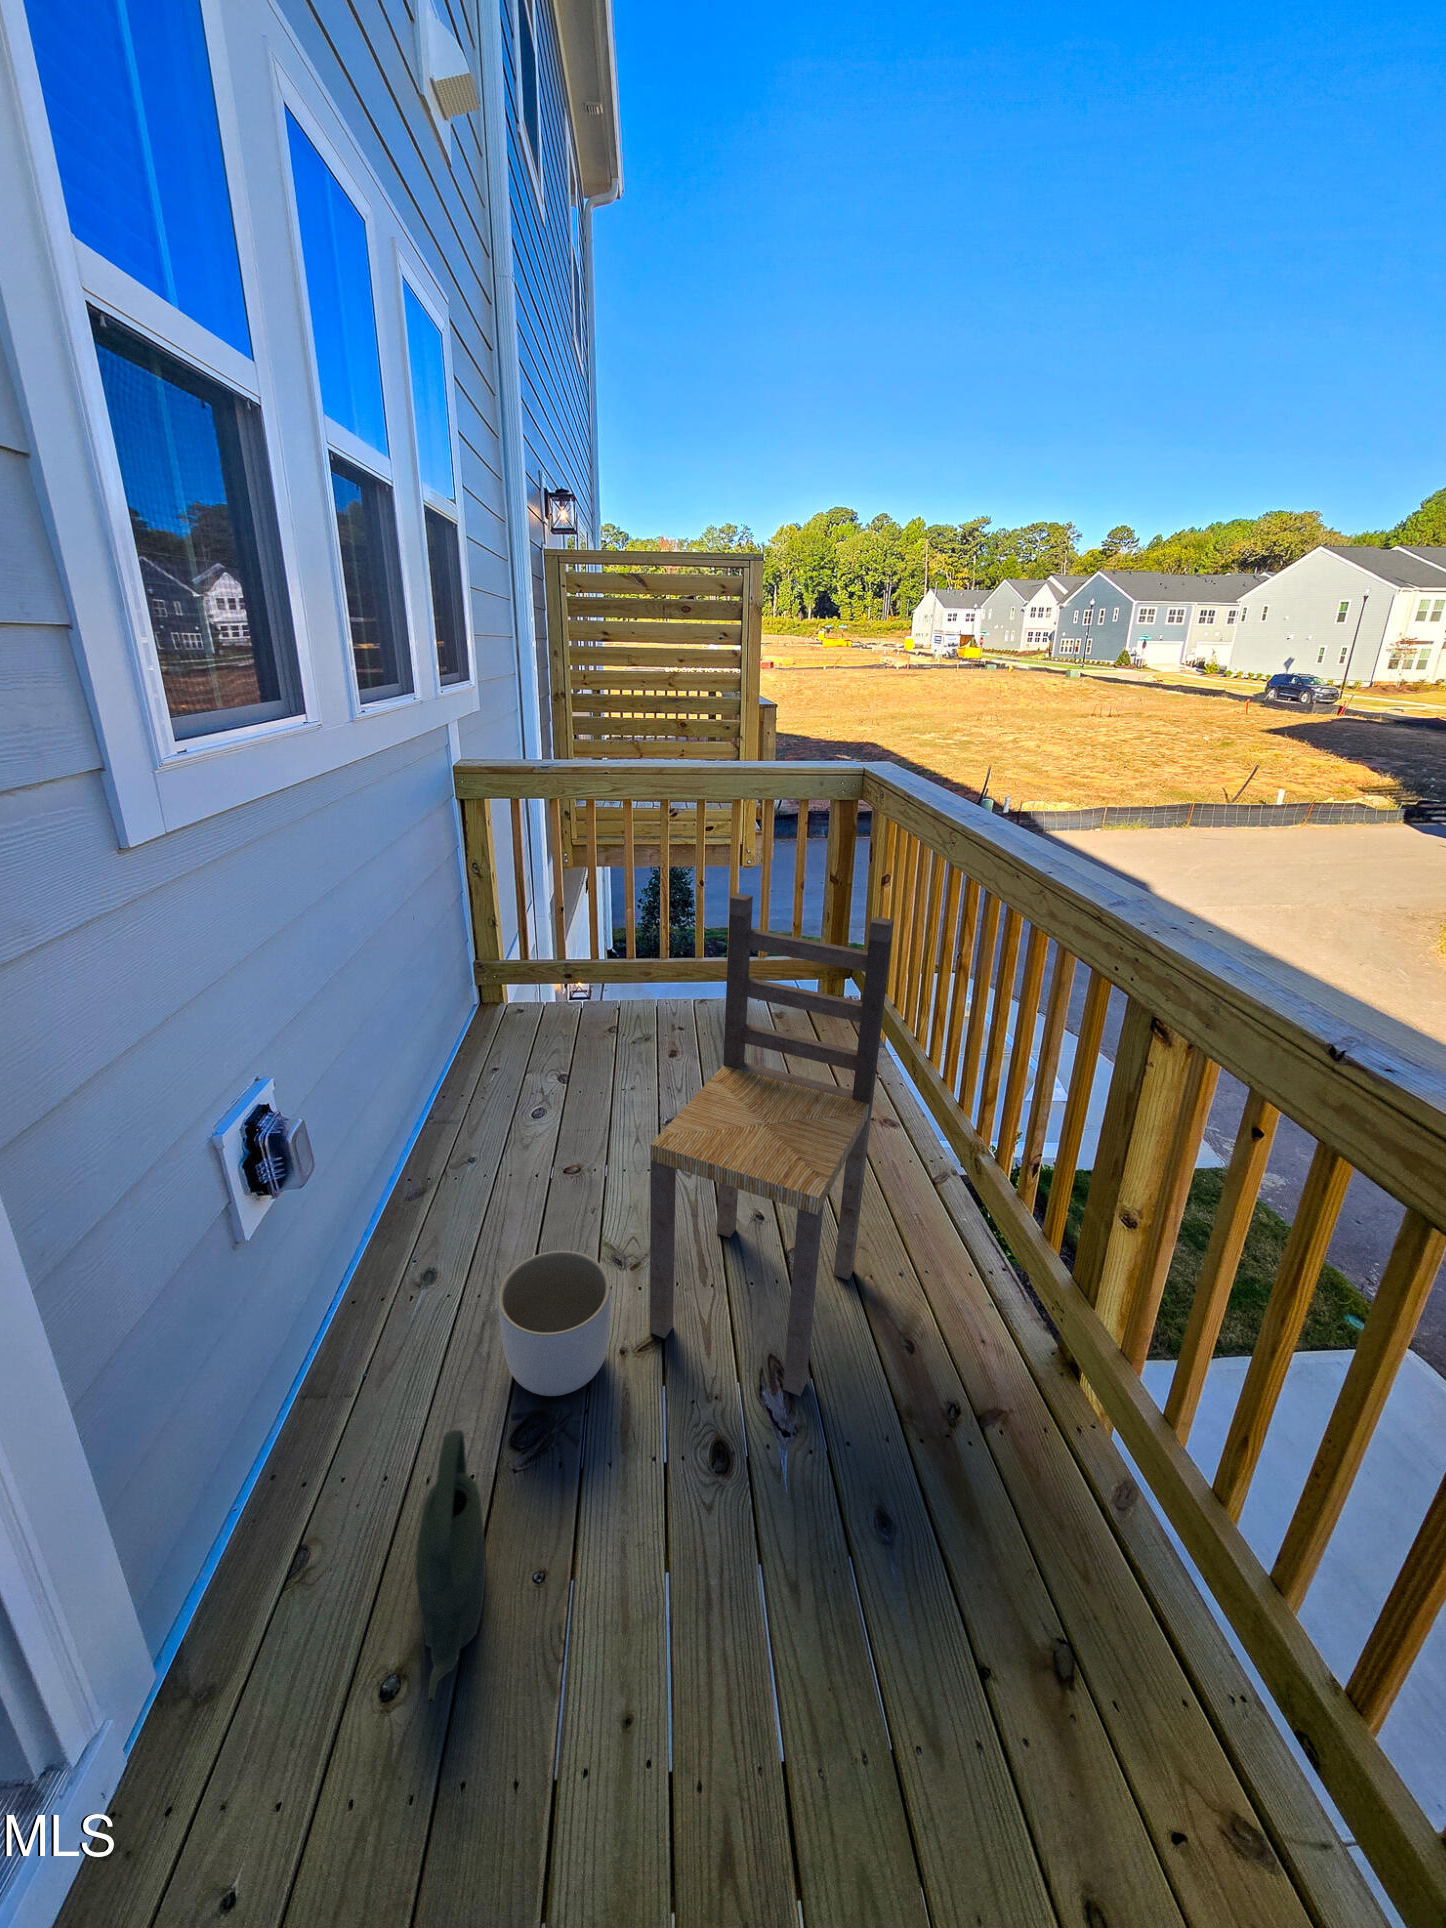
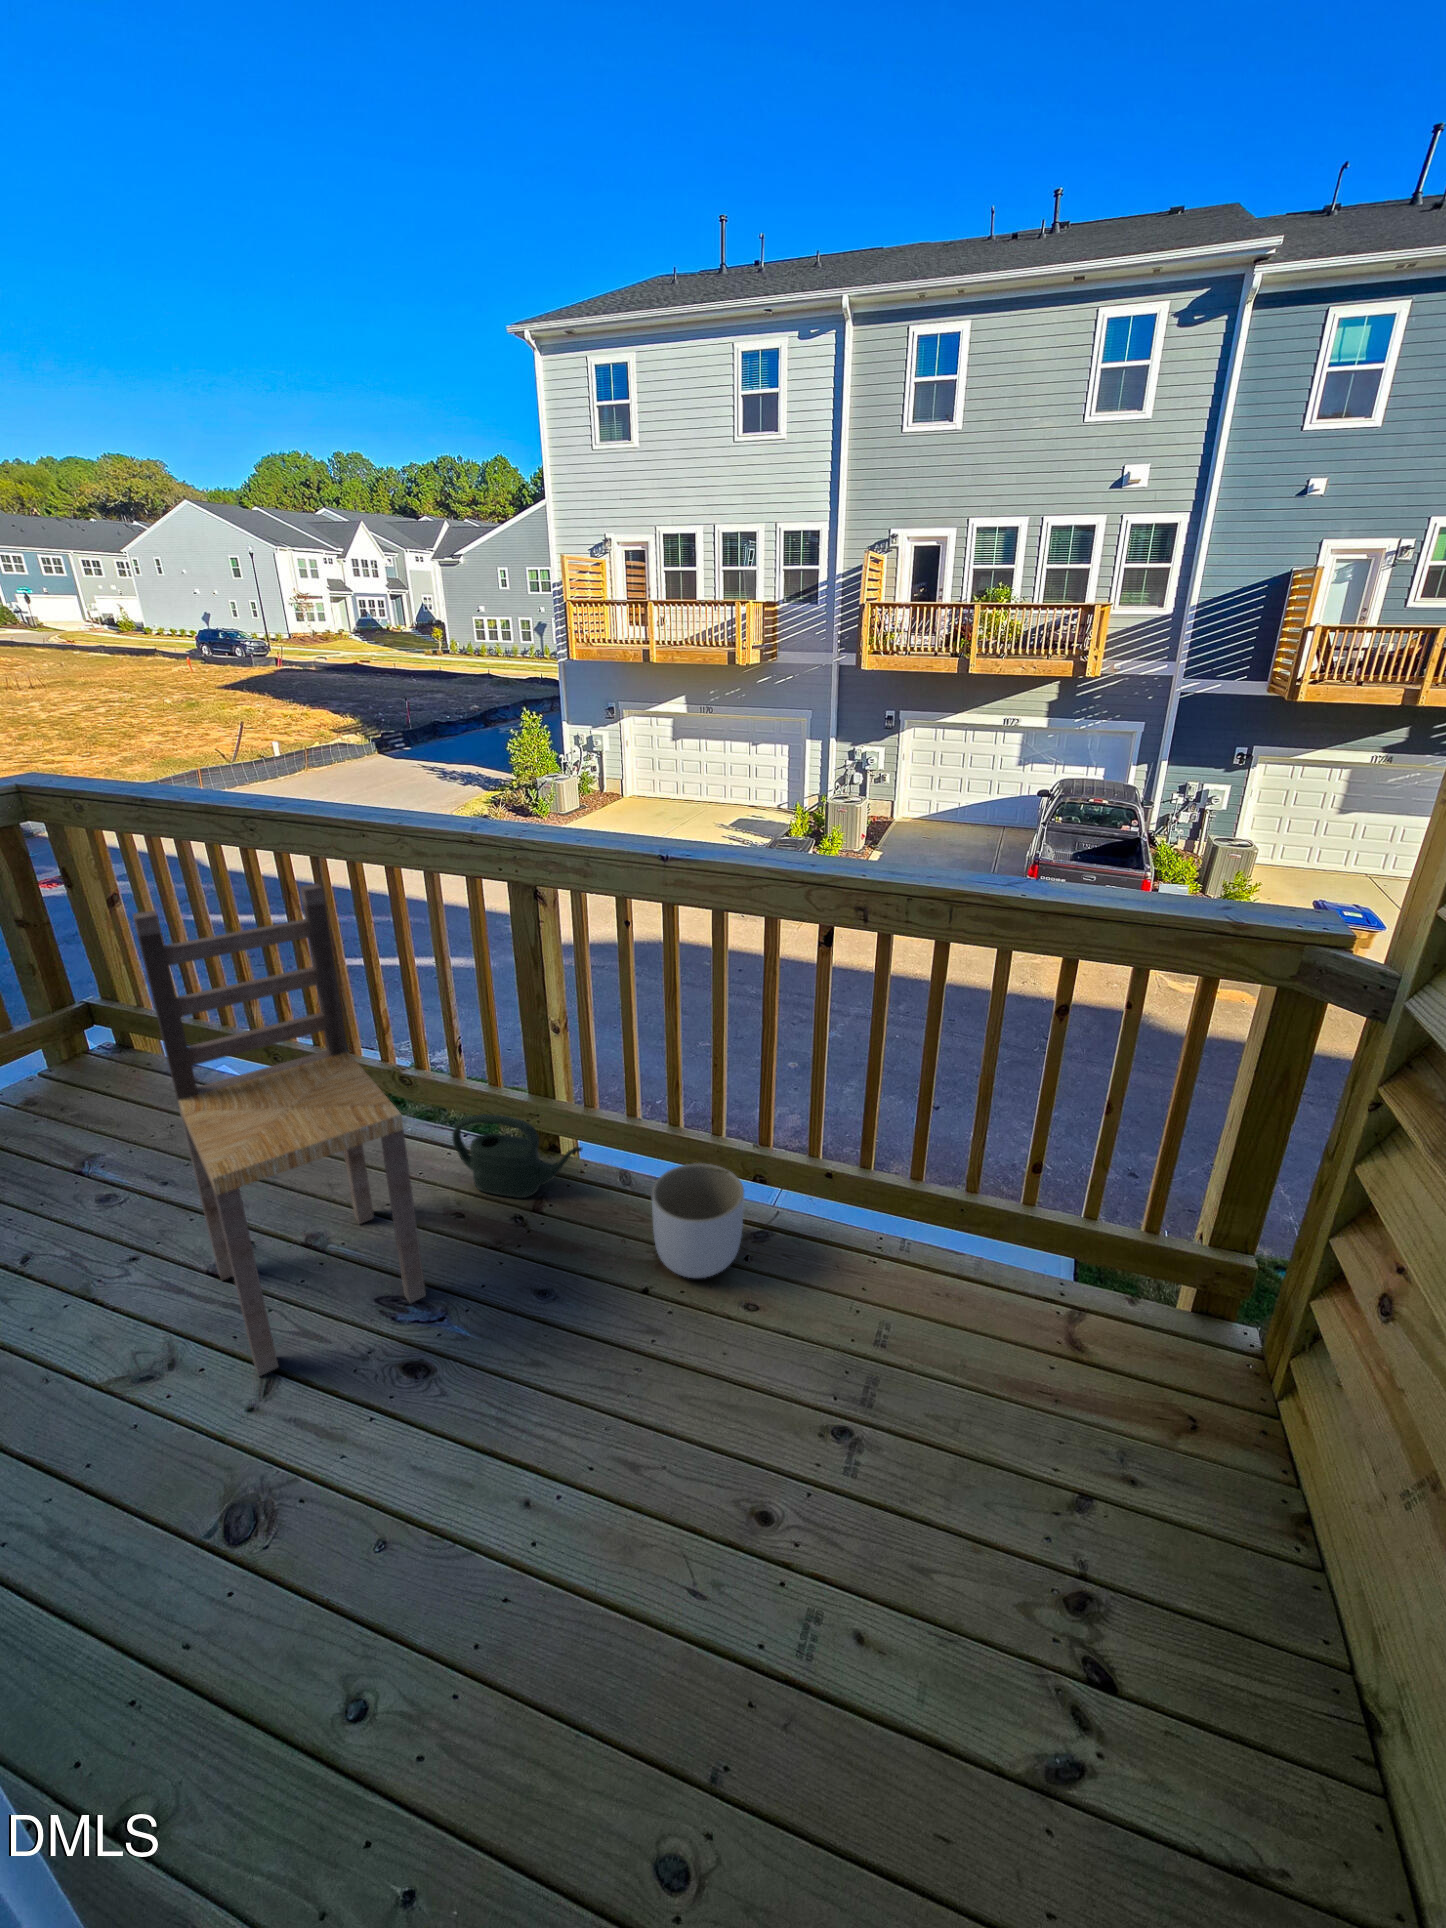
planter: present [498,1251,611,1396] -> present [652,1163,744,1278]
watering can: present [415,1430,486,1704] -> present [452,1114,582,1198]

